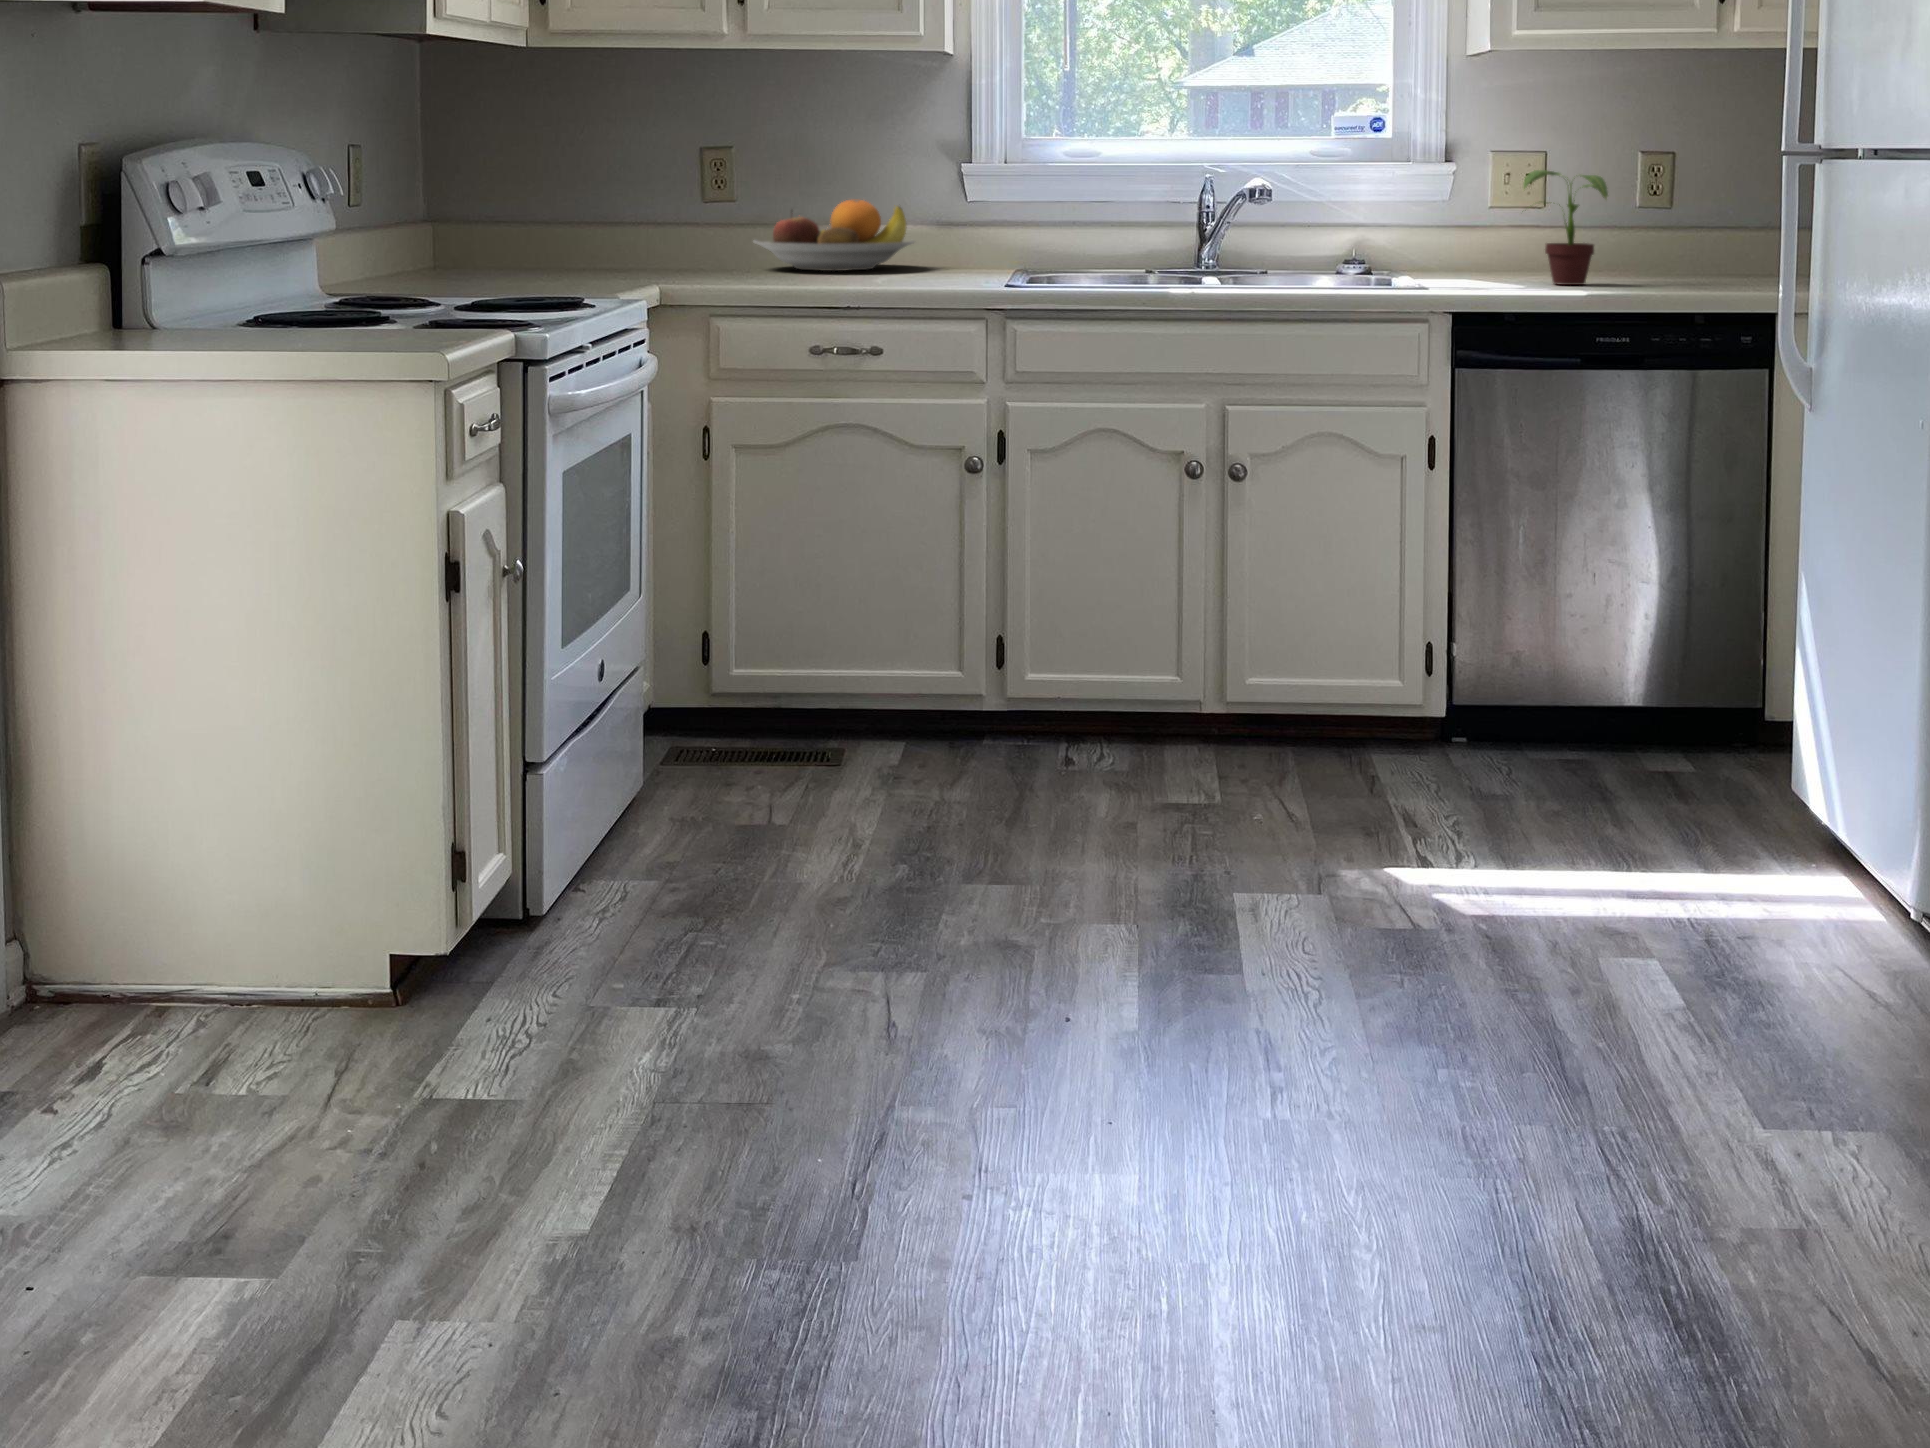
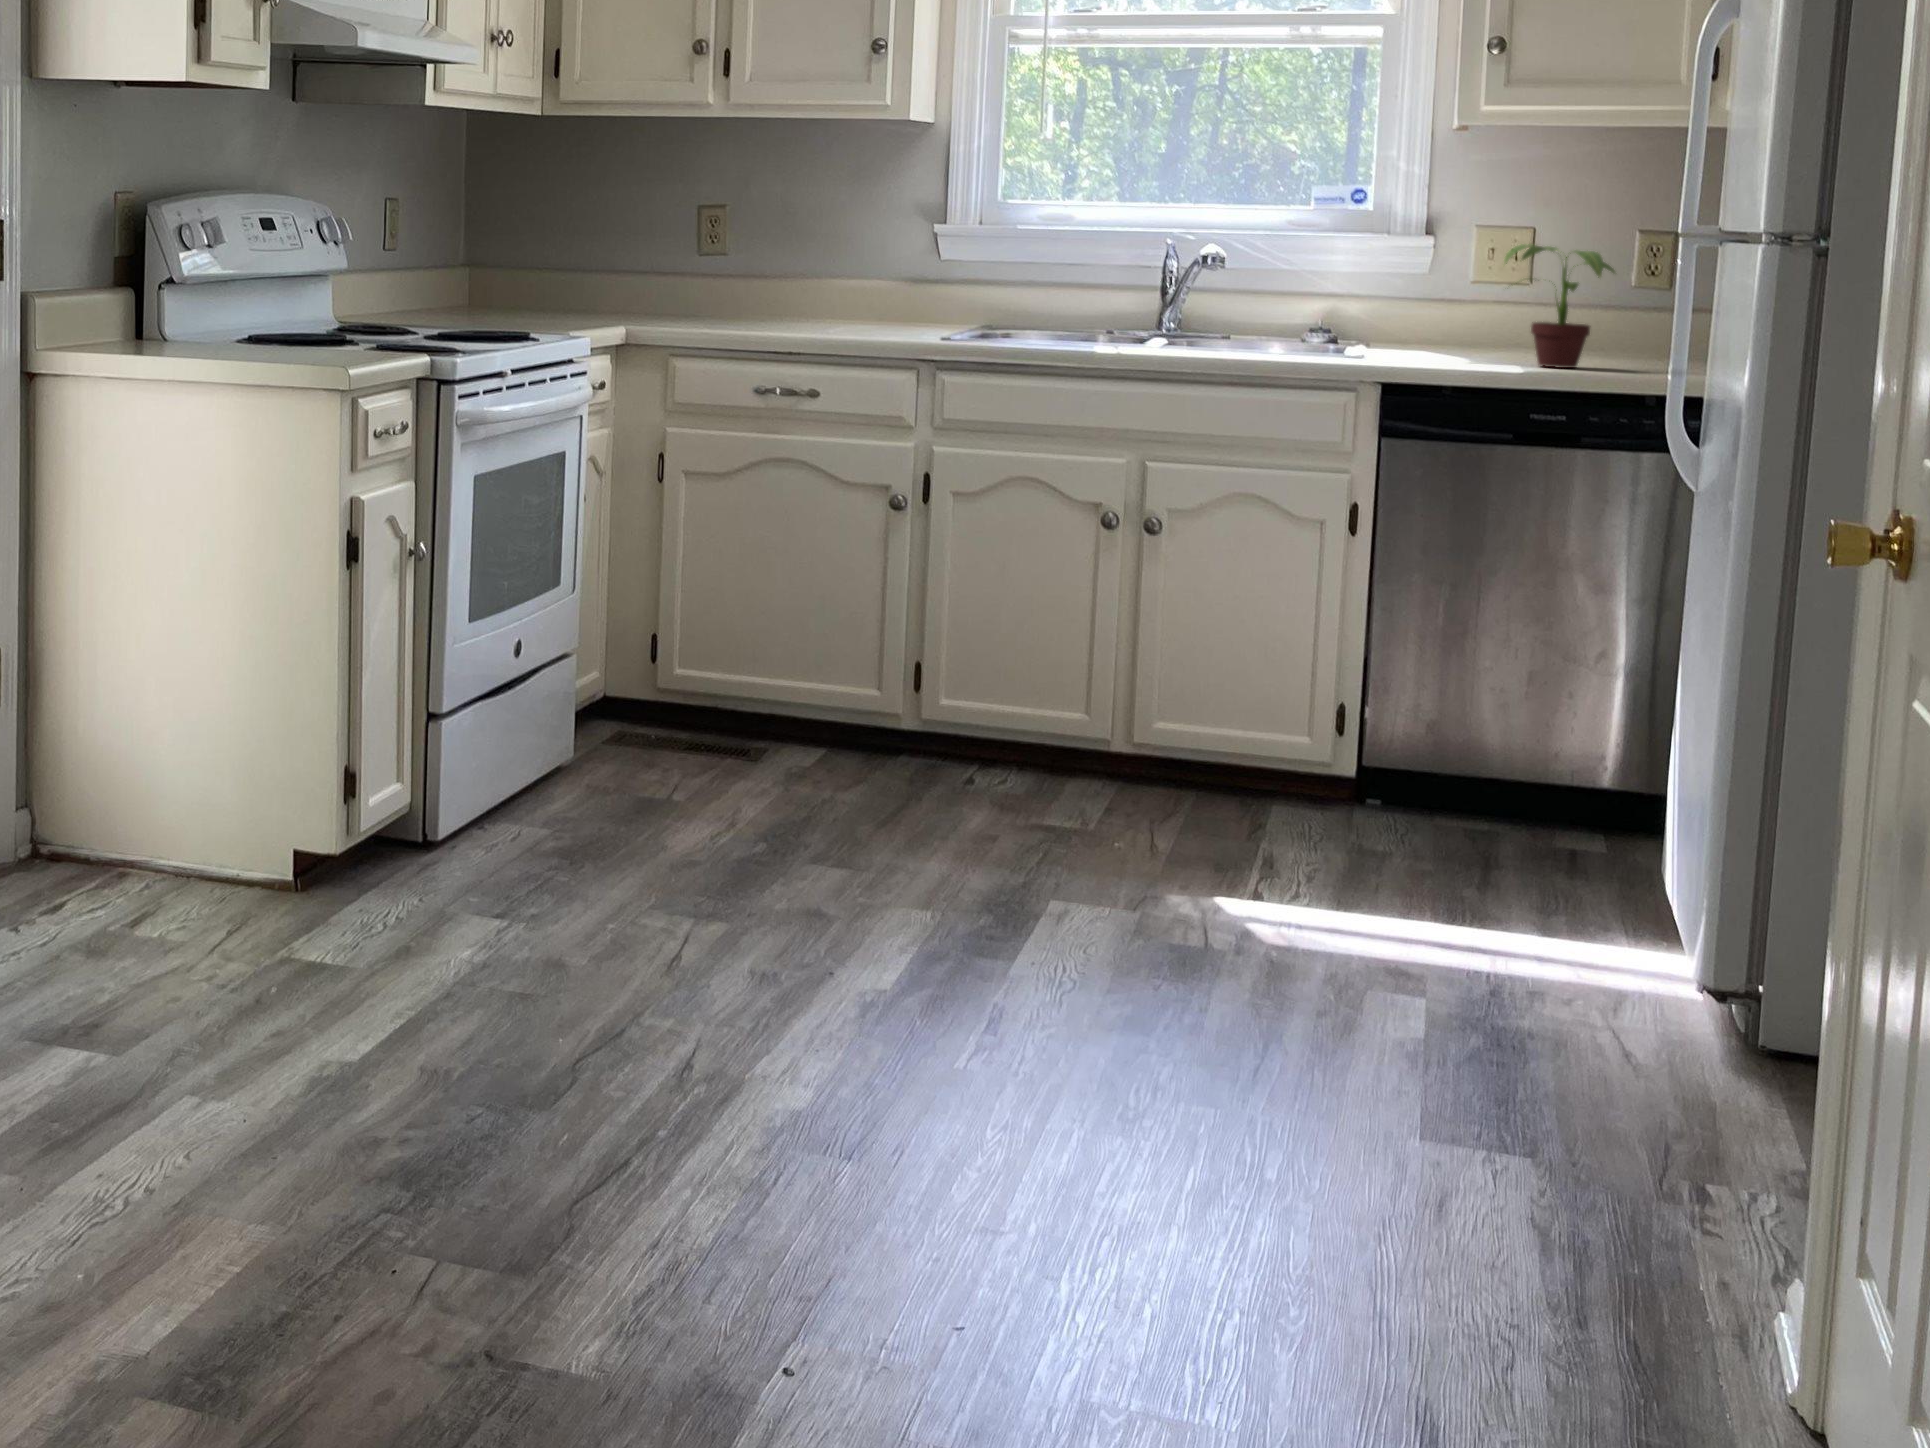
fruit bowl: present [754,200,914,271] -> none [734,257,885,321]

